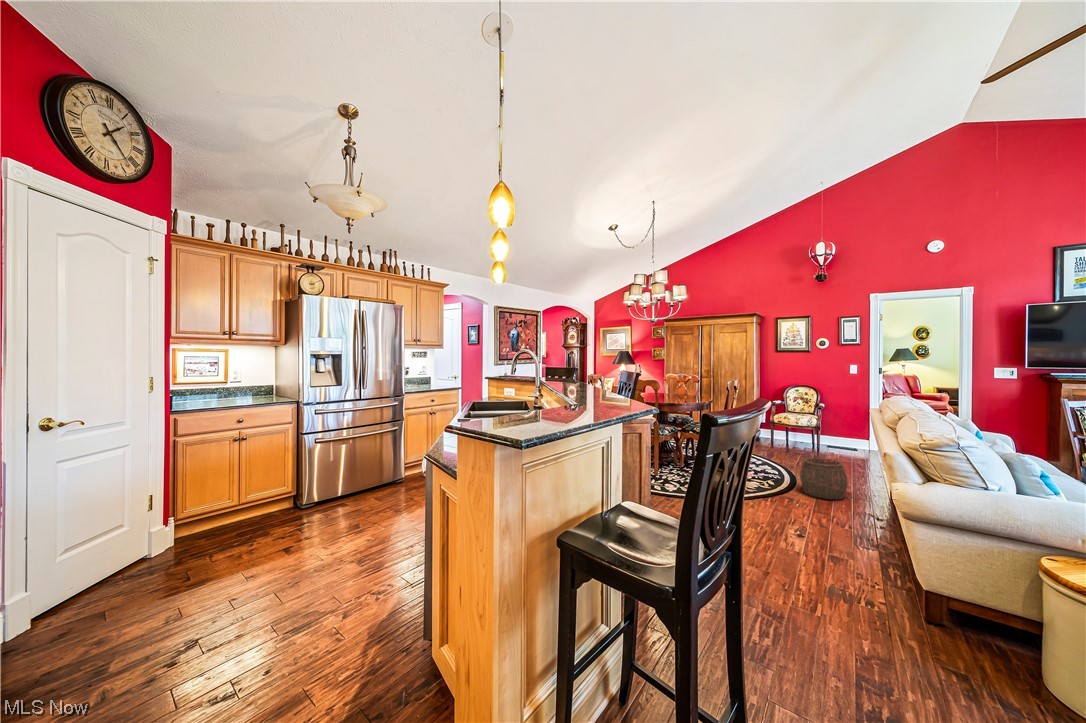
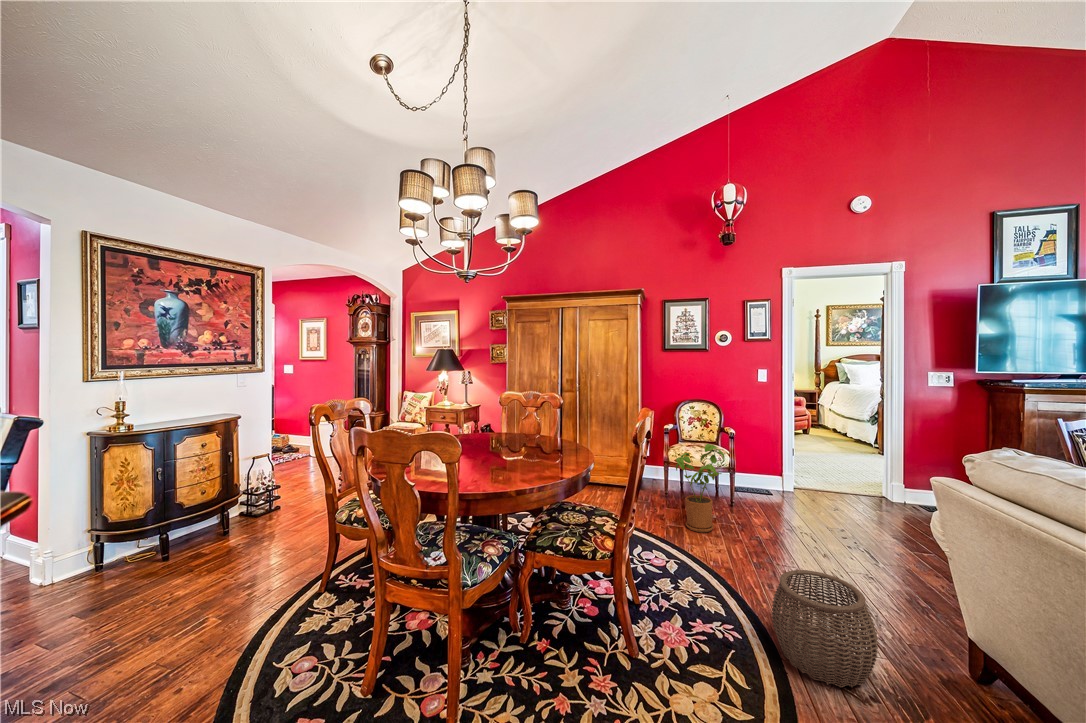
house plant: none [773,408,808,460] -> present [676,444,725,532]

